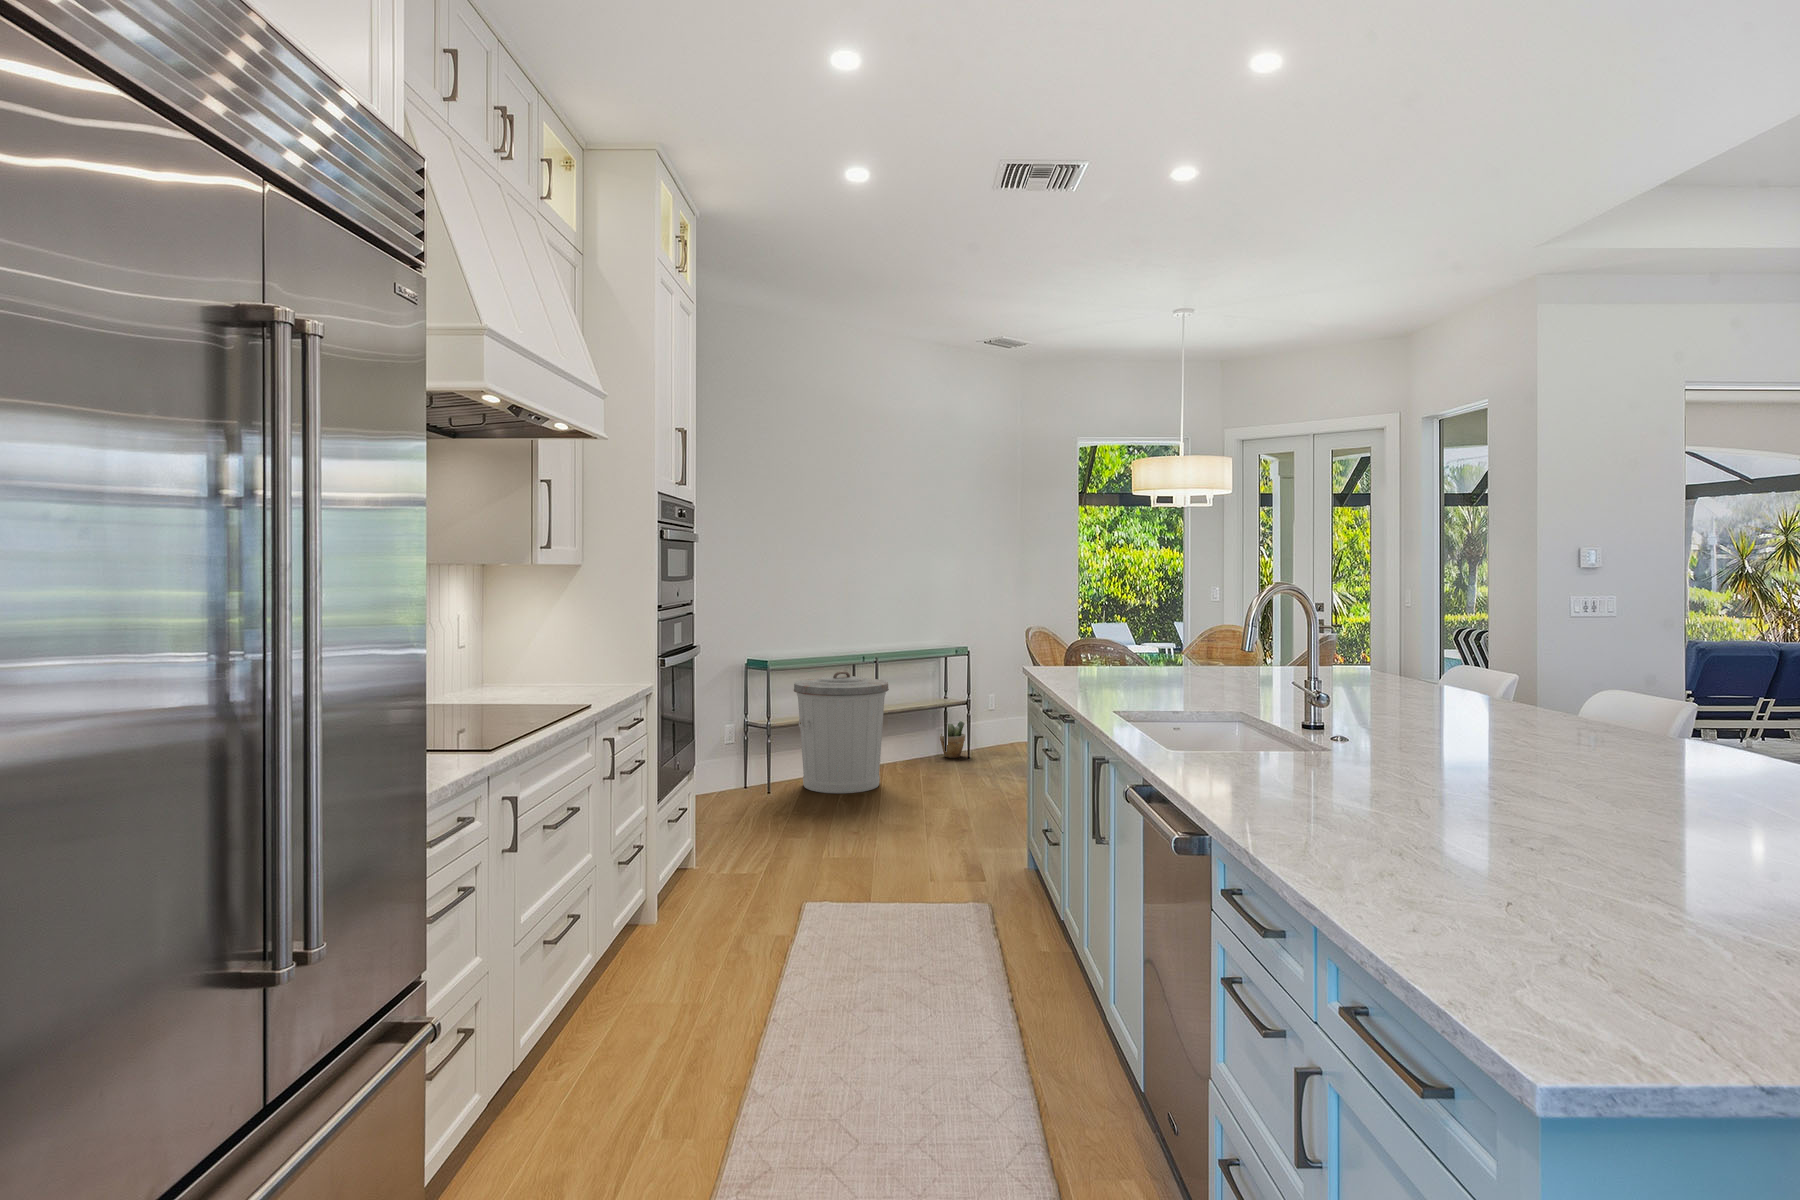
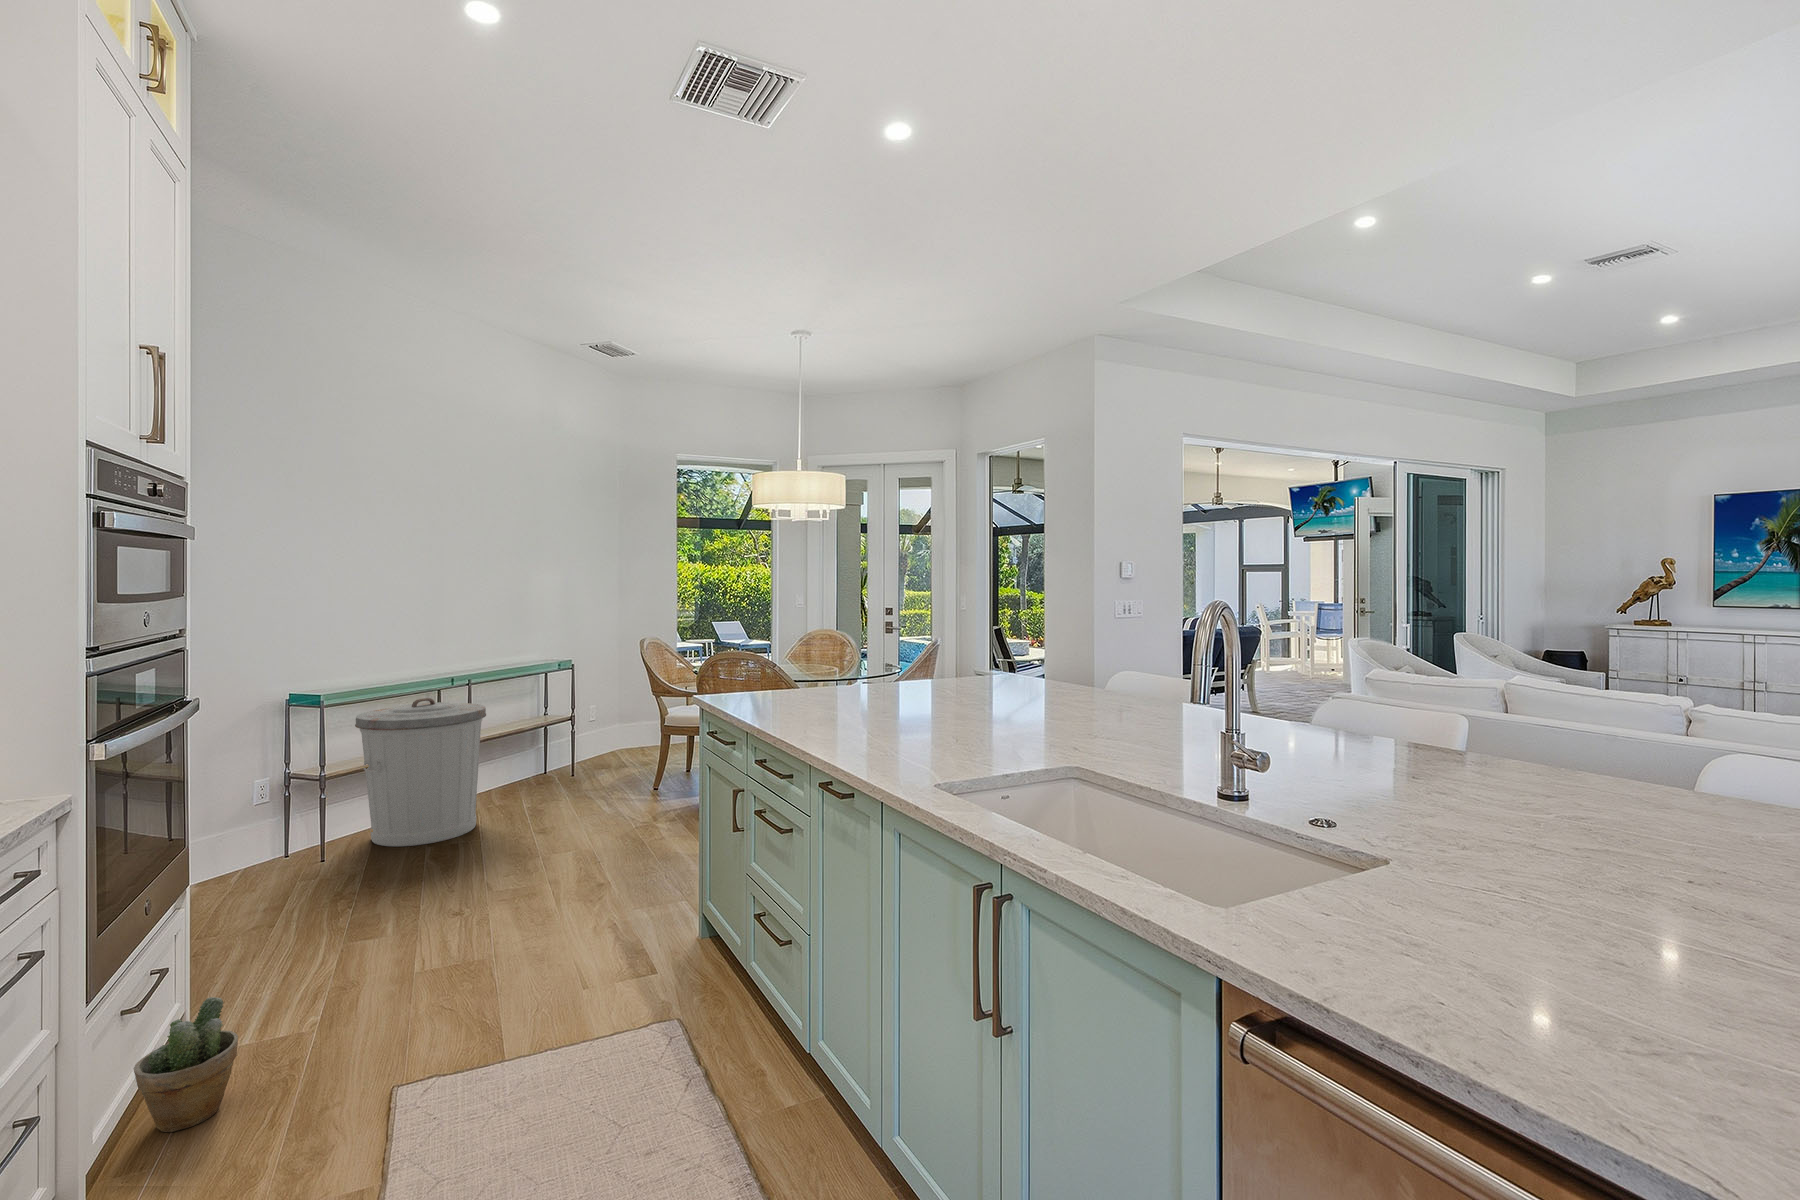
potted plant: present [940,721,965,758] -> present [133,997,238,1132]

